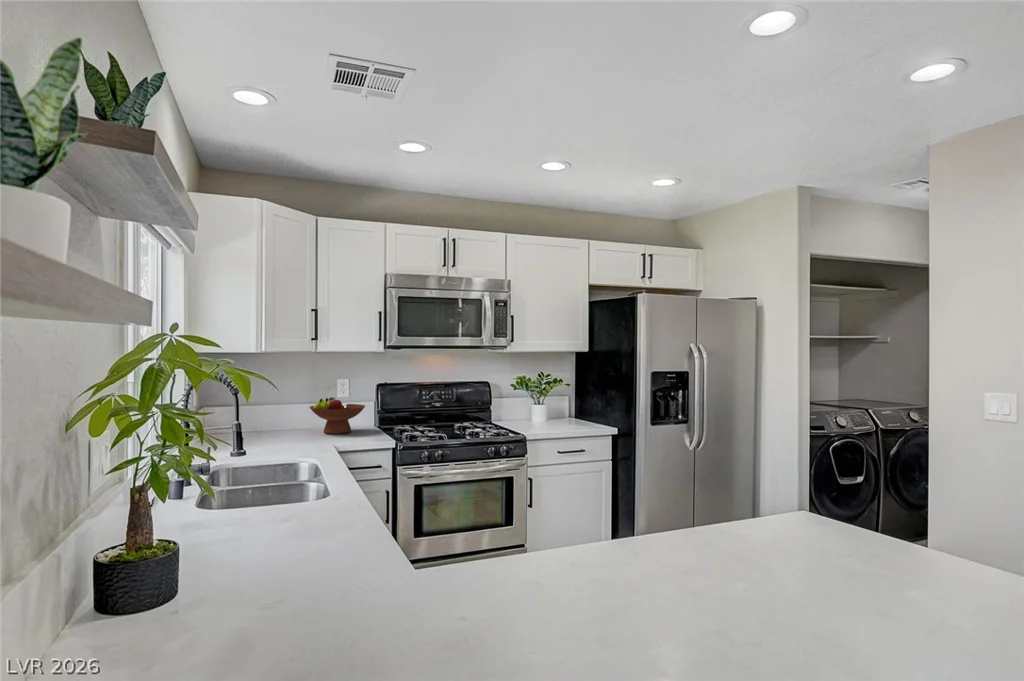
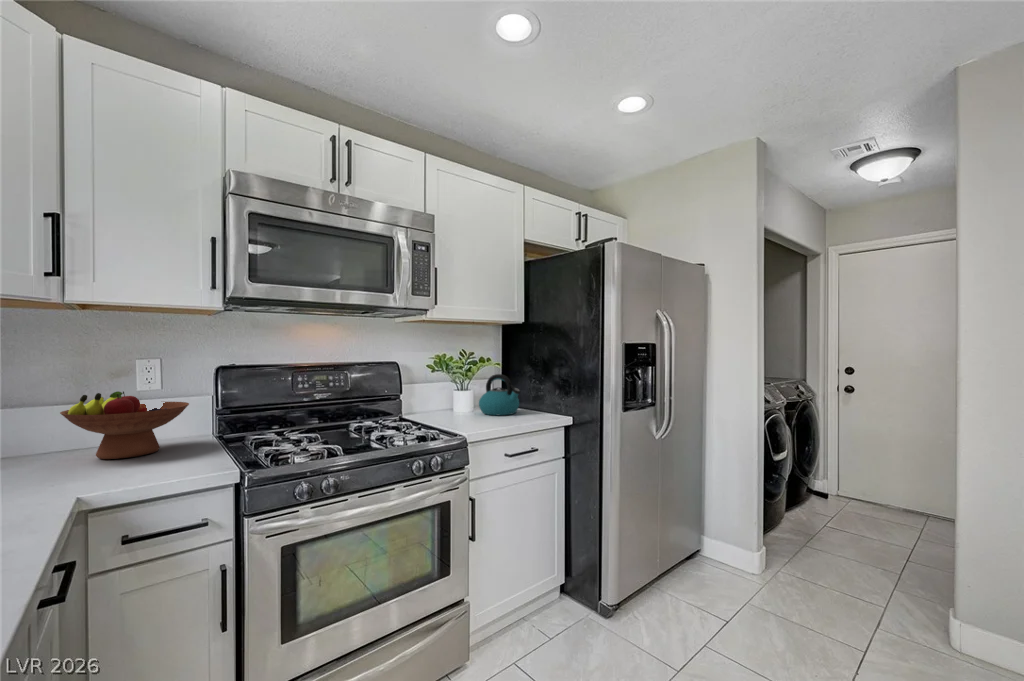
kettle: none [549,393,581,425] -> present [479,374,520,415]

